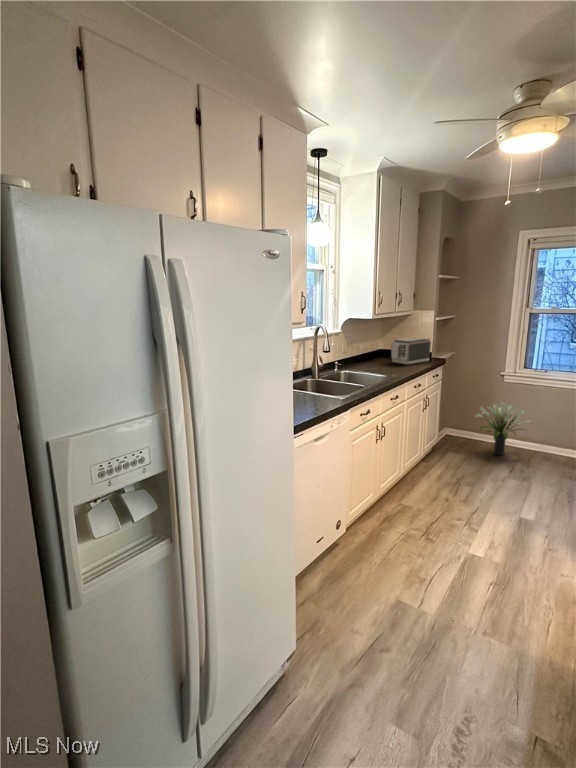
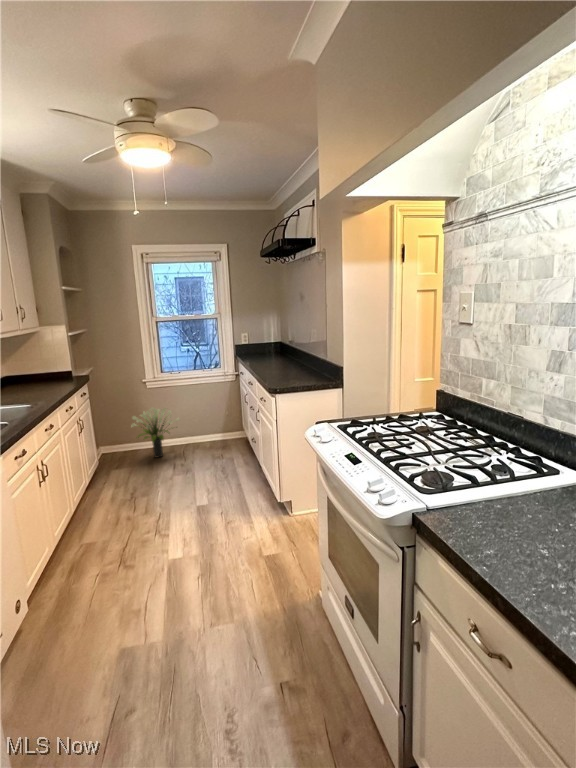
toaster: present [391,337,431,365] -> none [22,356,72,389]

